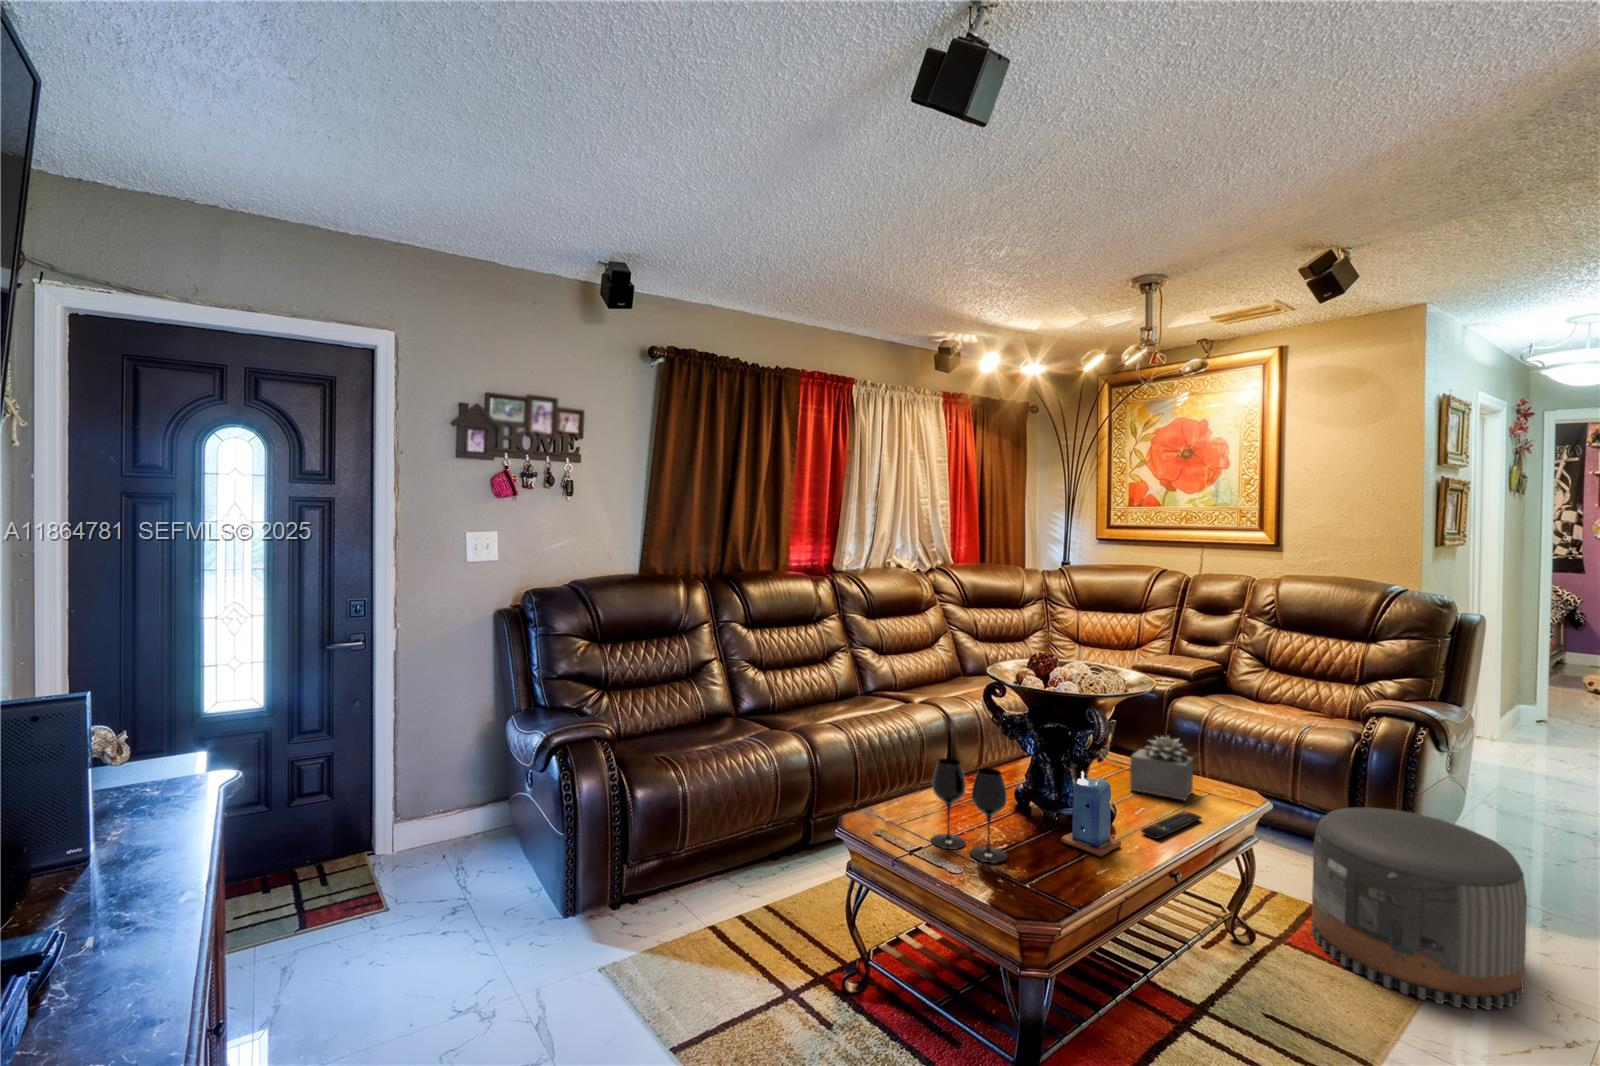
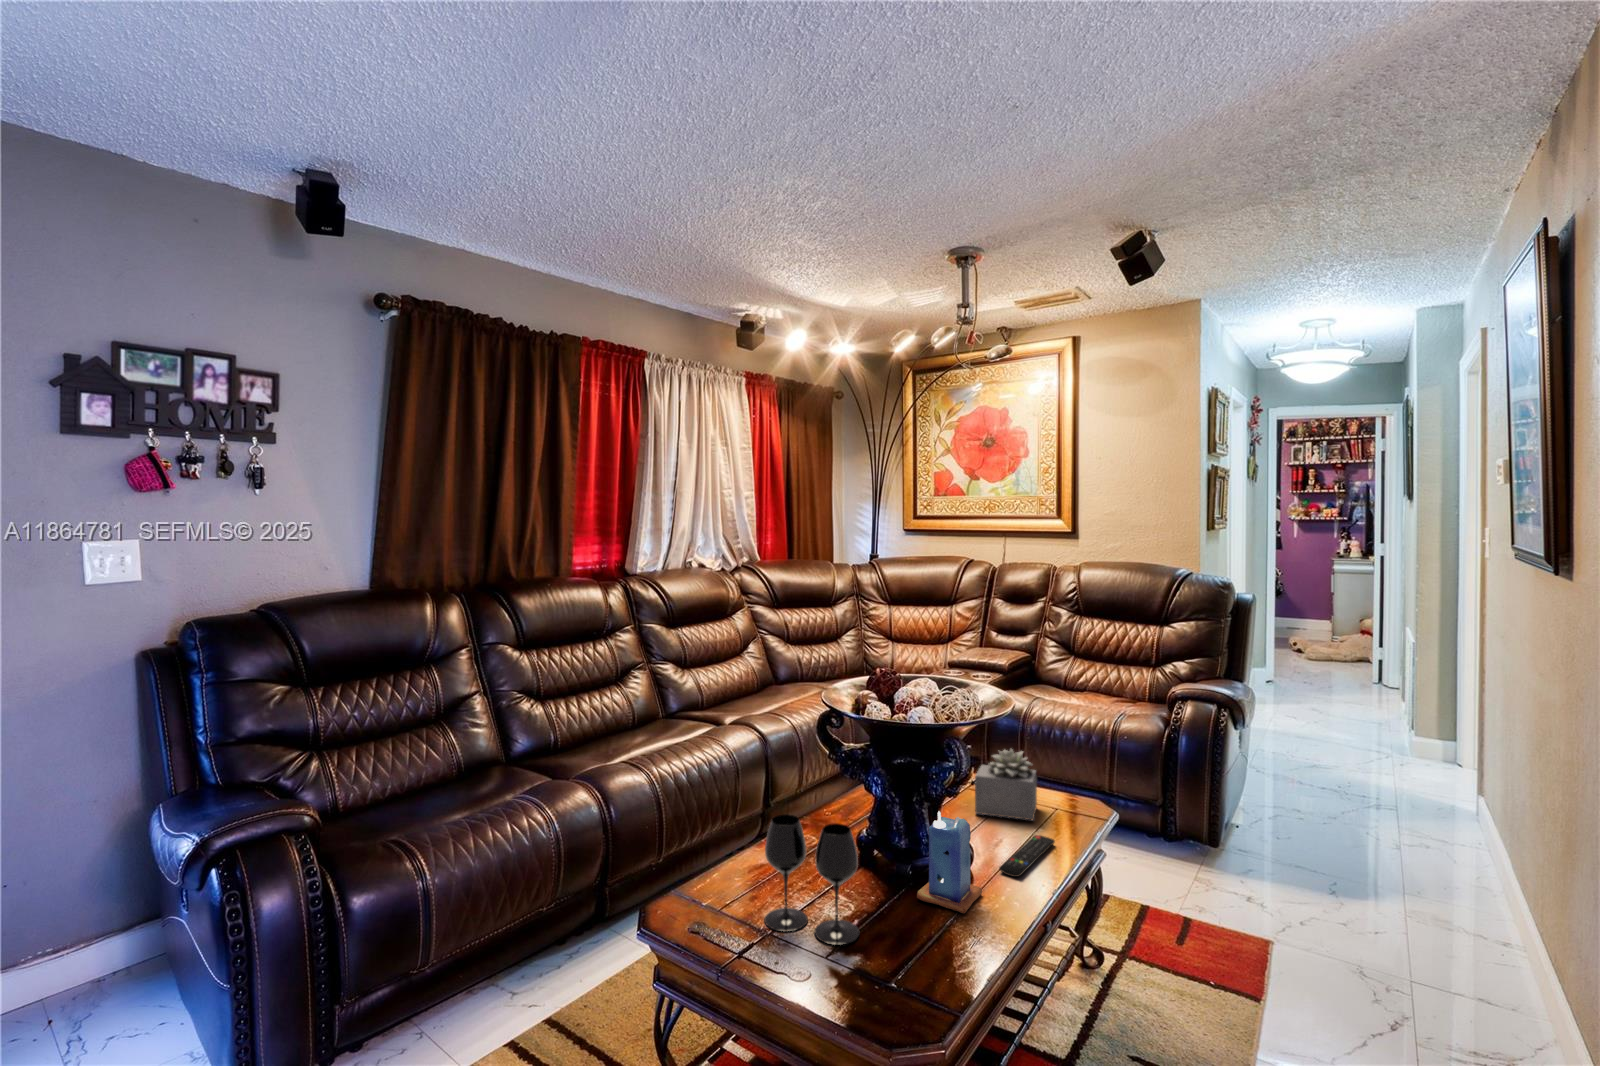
pouf: present [1312,807,1527,1010] -> none [1146,800,1339,1003]

